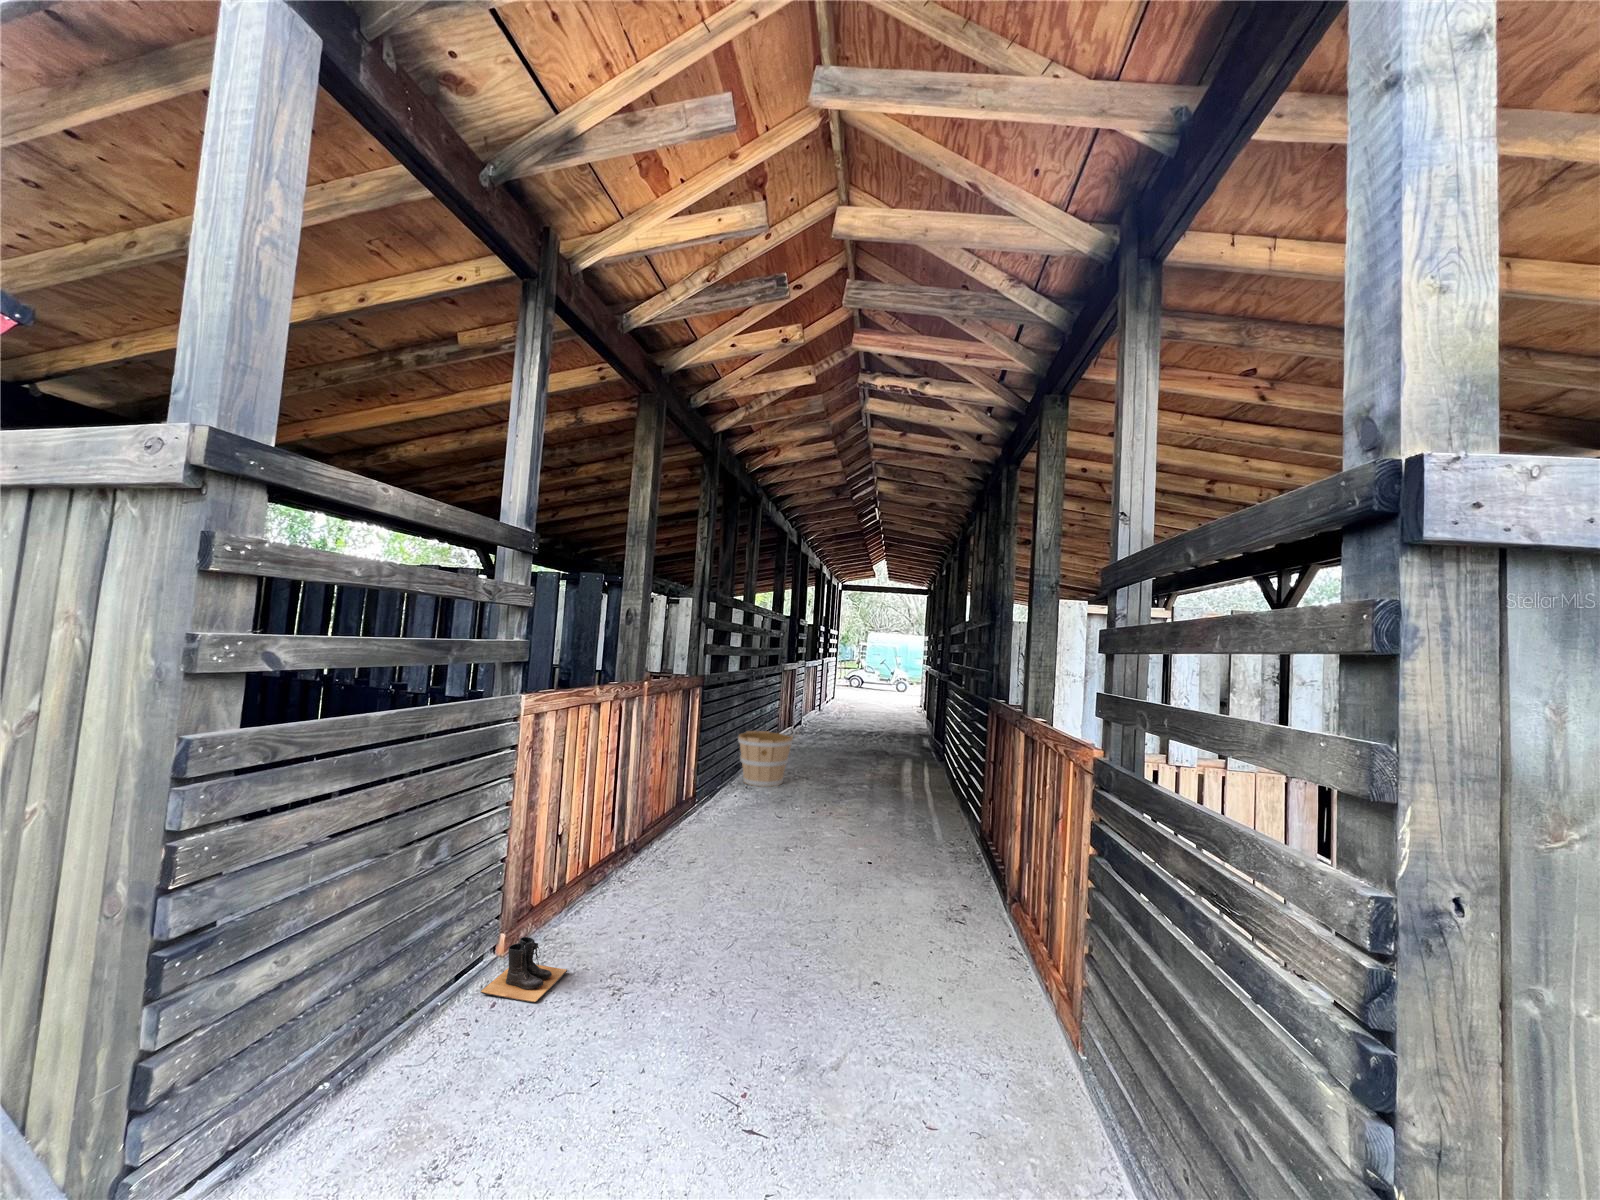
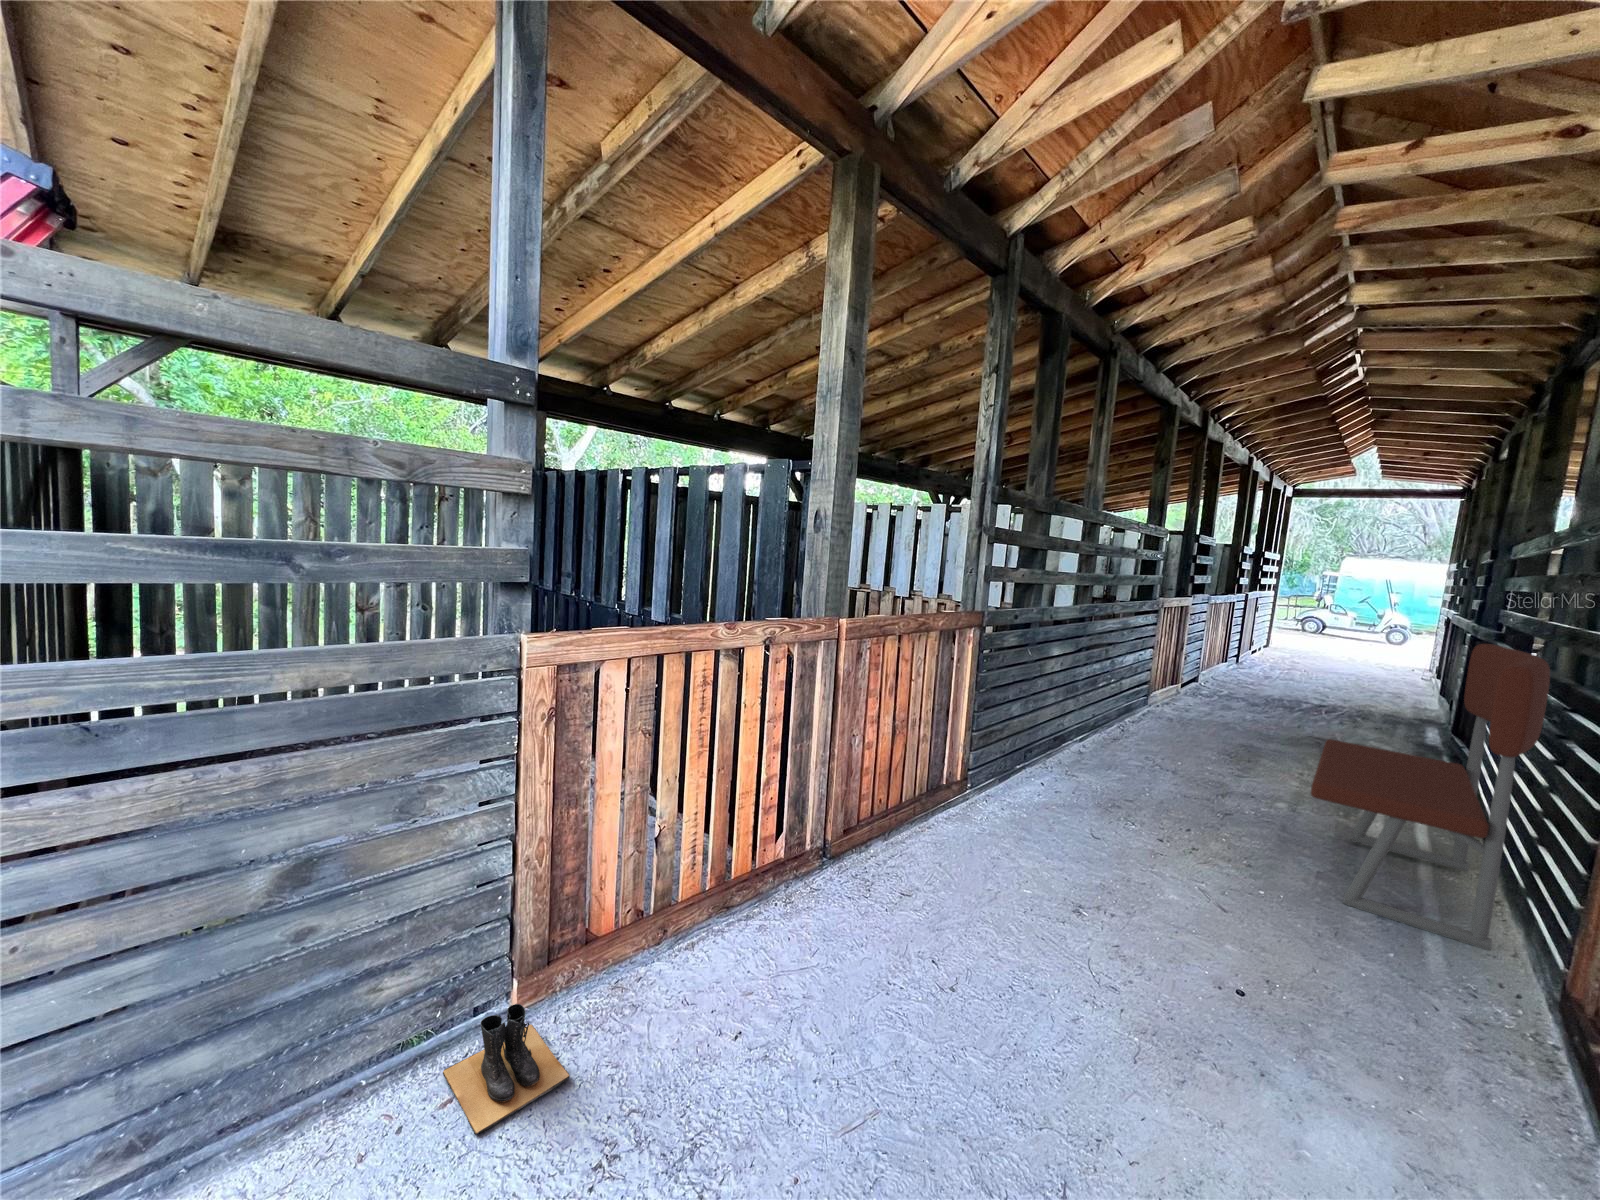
bench: none [887,678,969,825] -> present [1311,644,1550,950]
wooden bucket: present [738,731,793,787] -> none [1056,692,1146,778]

